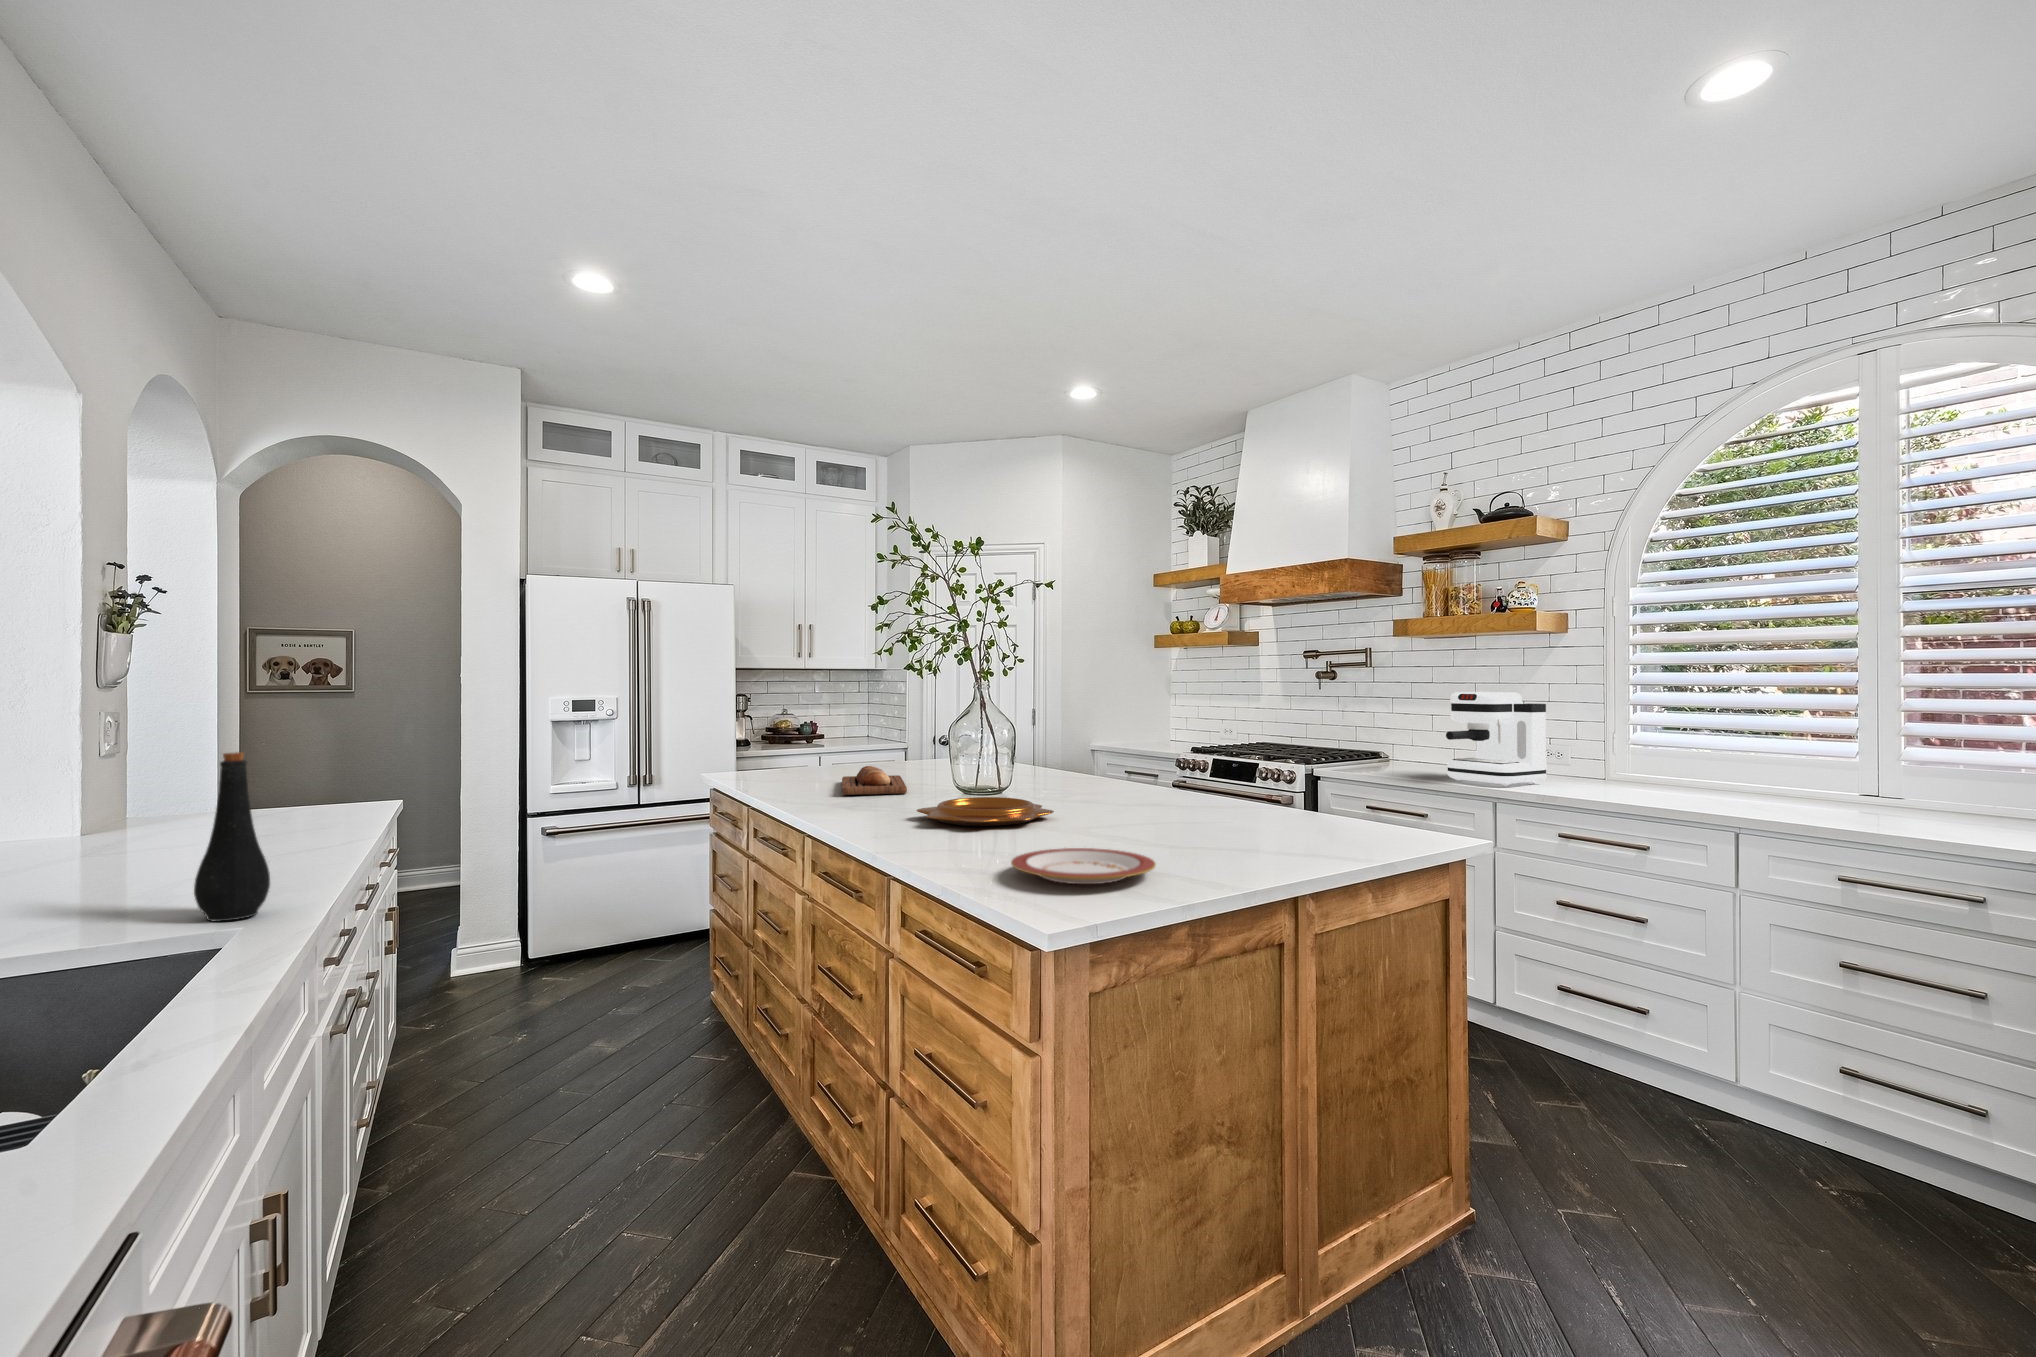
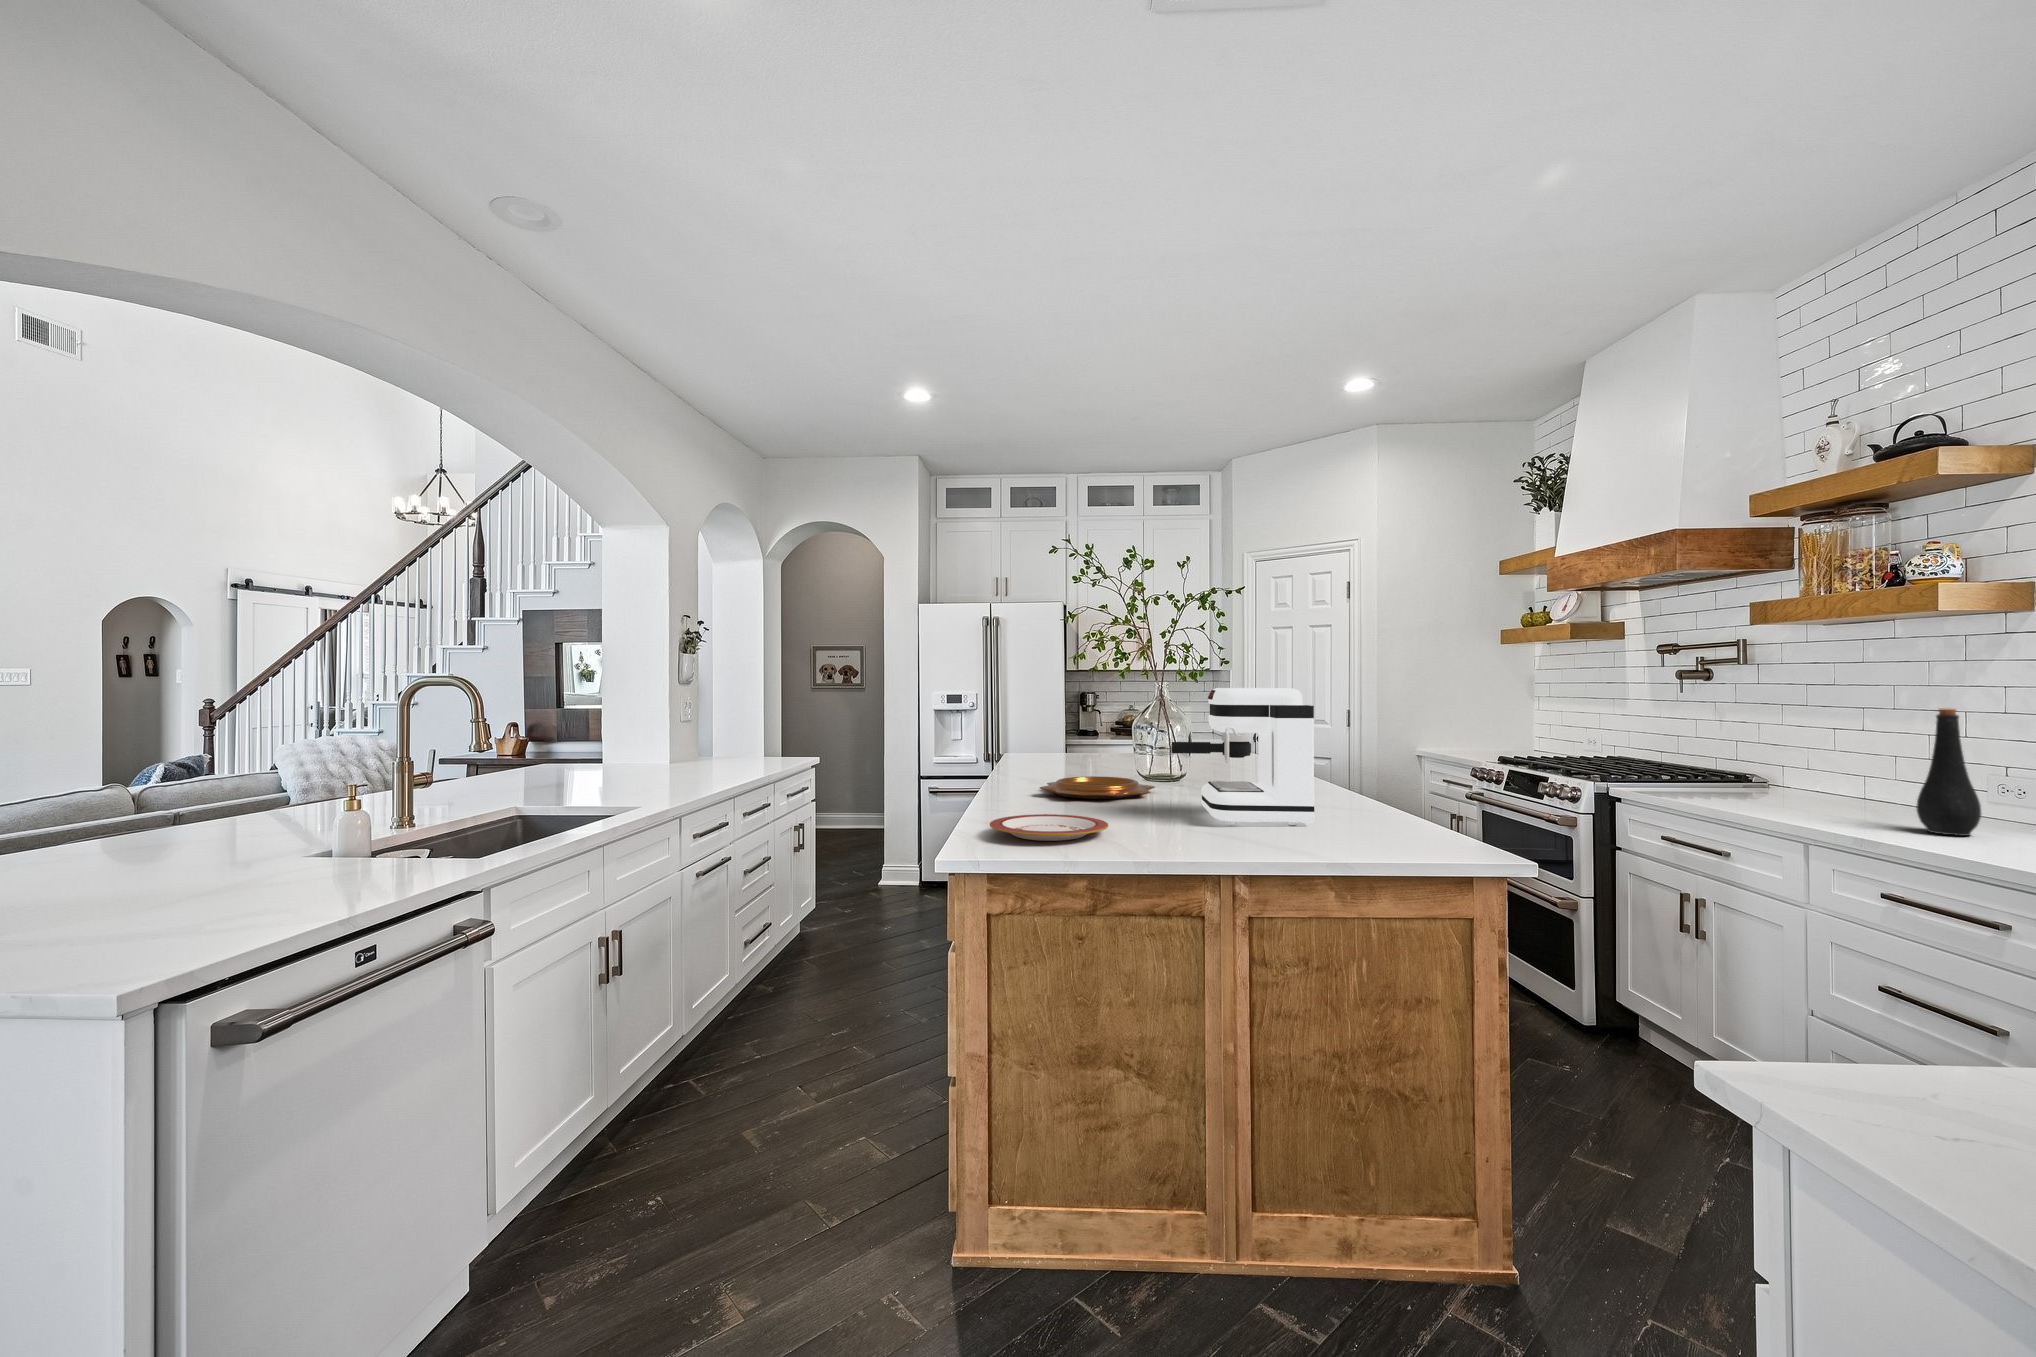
coffee maker: present [1446,692,1547,786] -> present [1171,688,1315,825]
bottle: present [194,752,270,922] -> present [1916,709,1981,836]
bread loaf: present [842,766,907,795] -> none [1043,750,1117,773]

